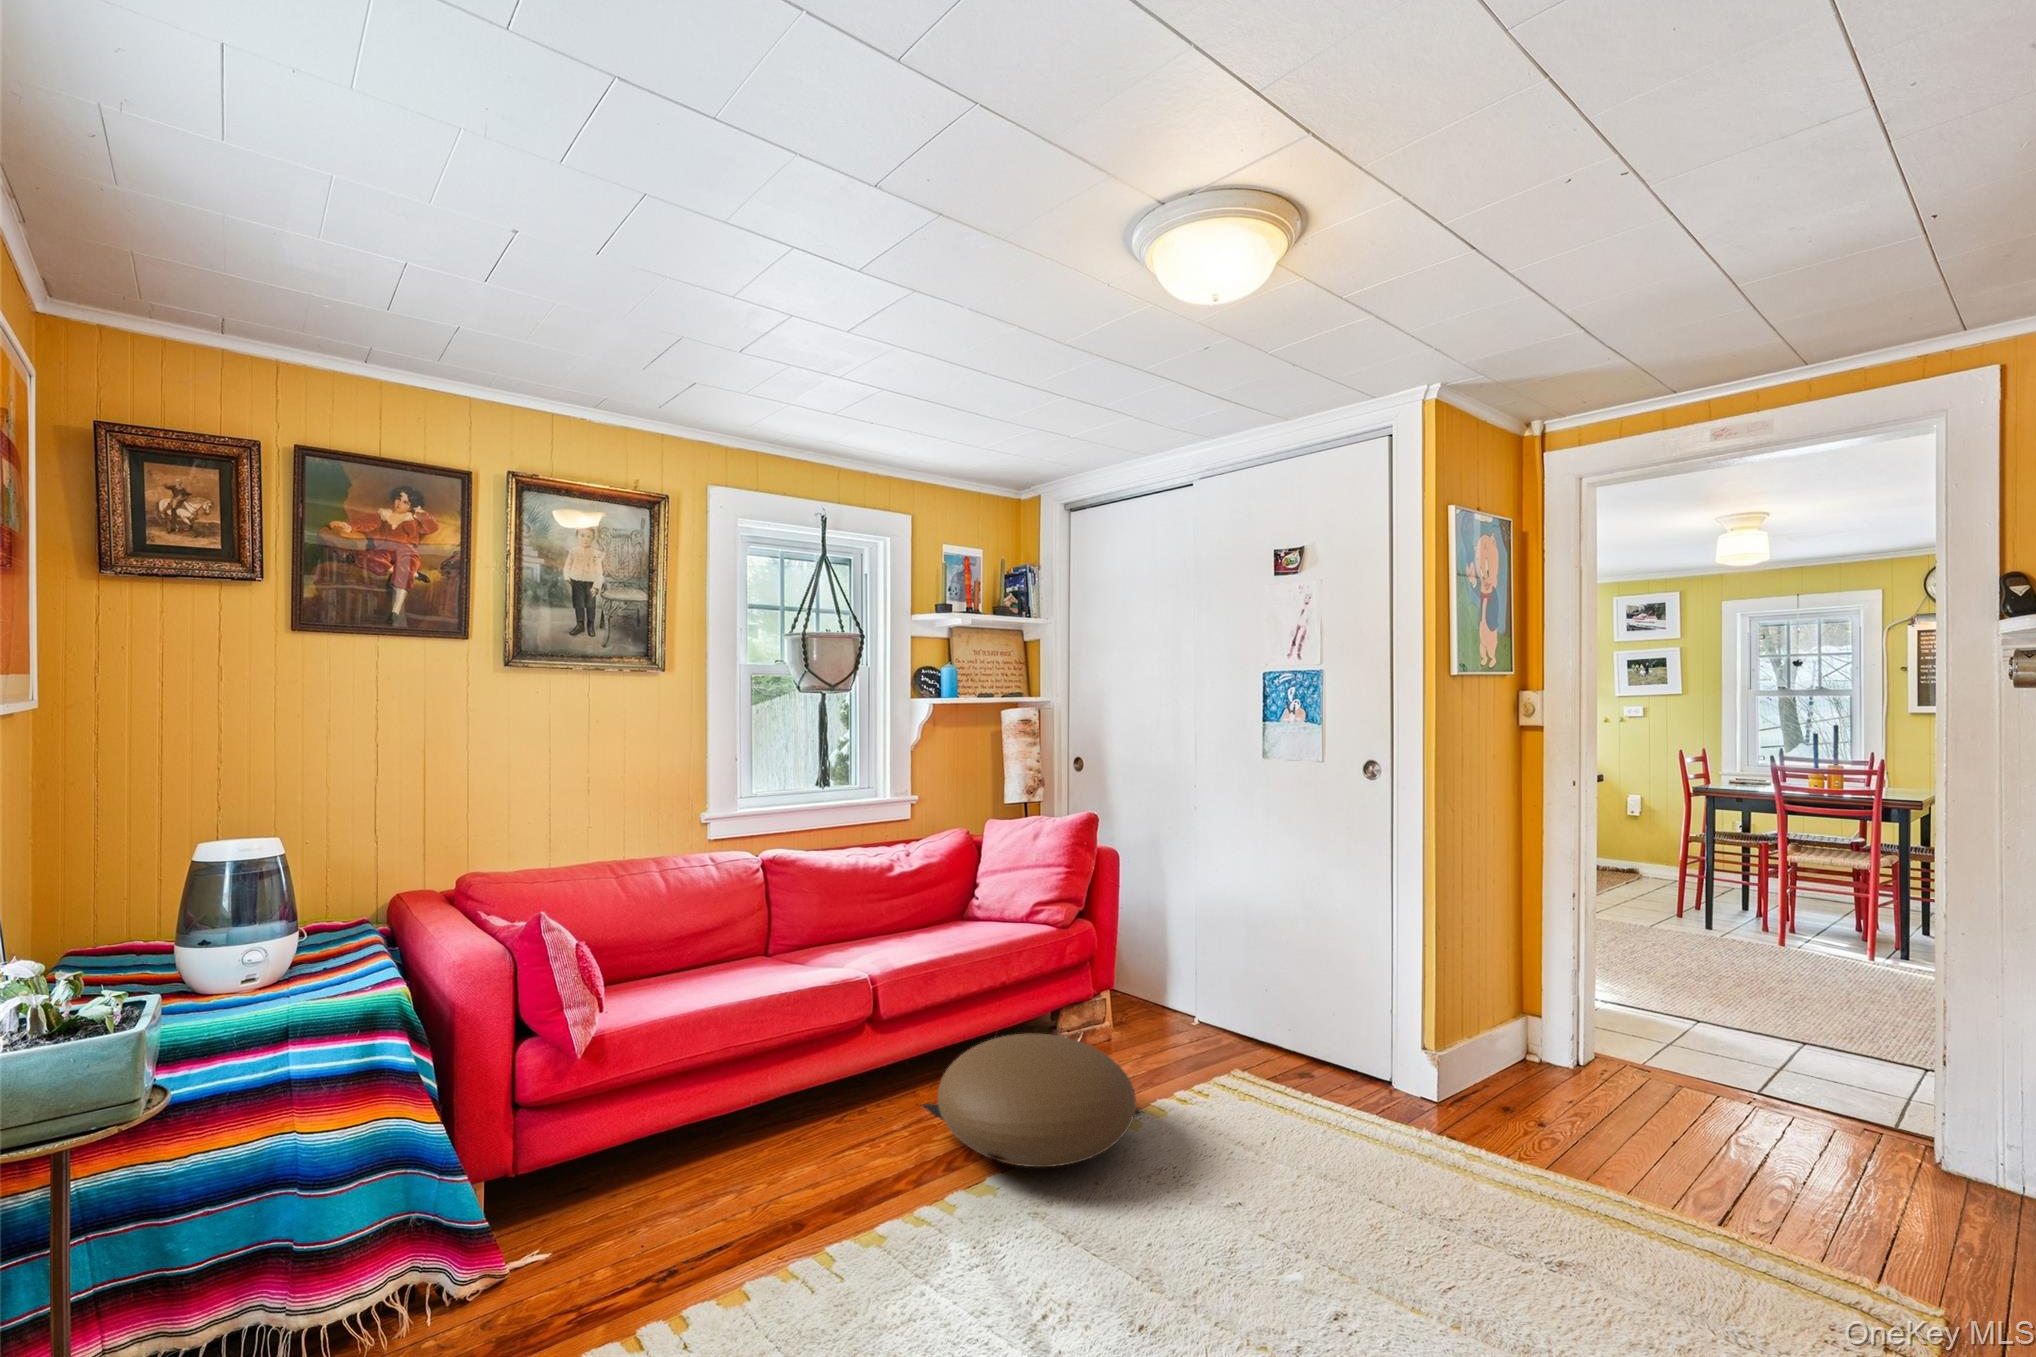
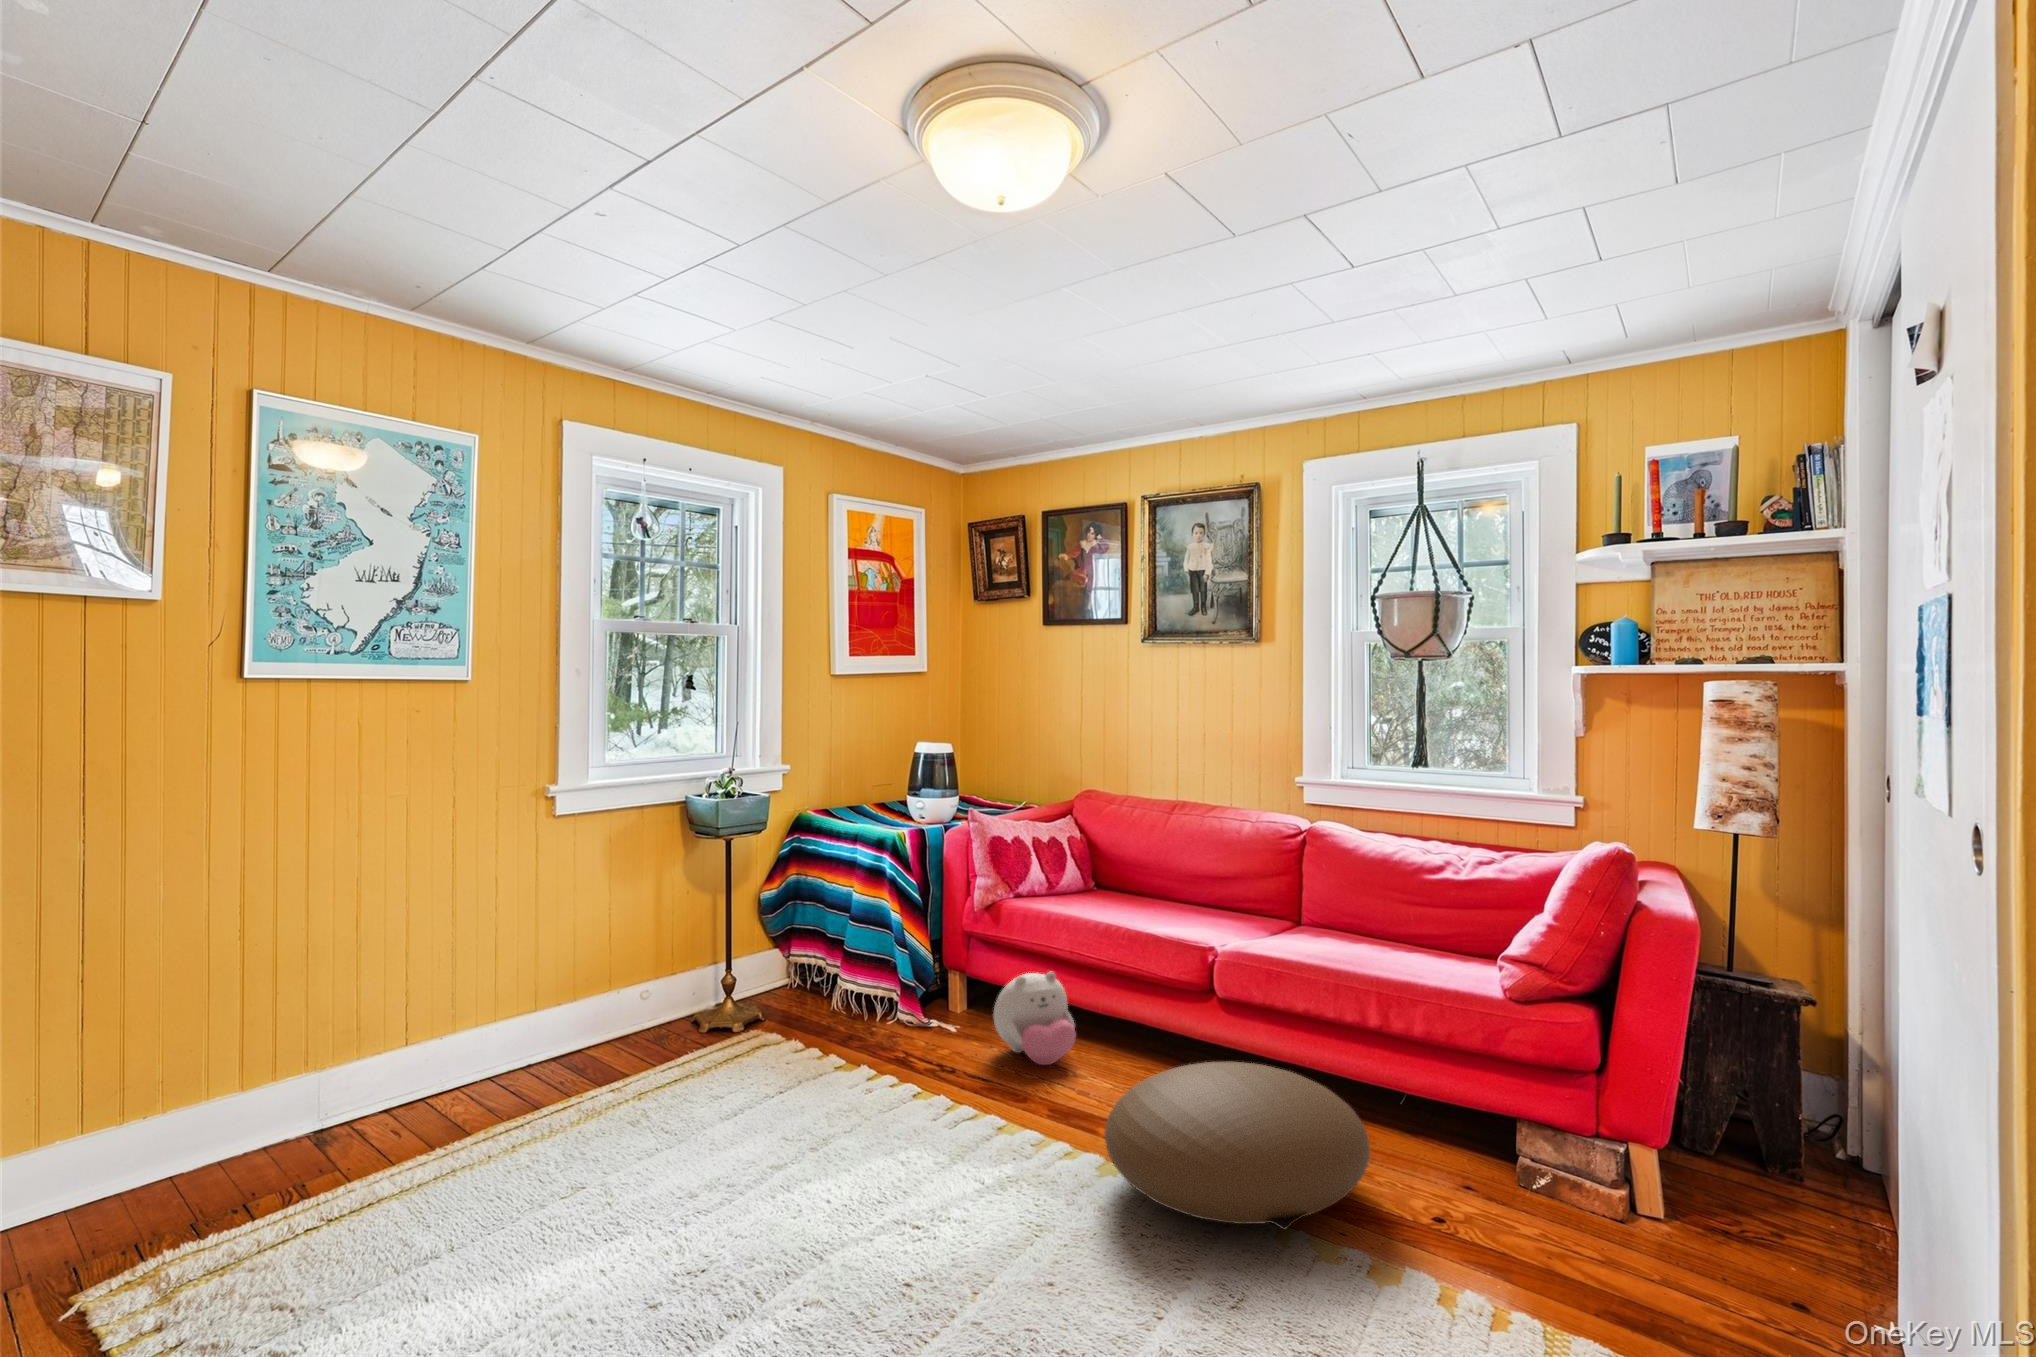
plush toy: none [634,1088,746,1216] -> present [993,972,1076,1065]

